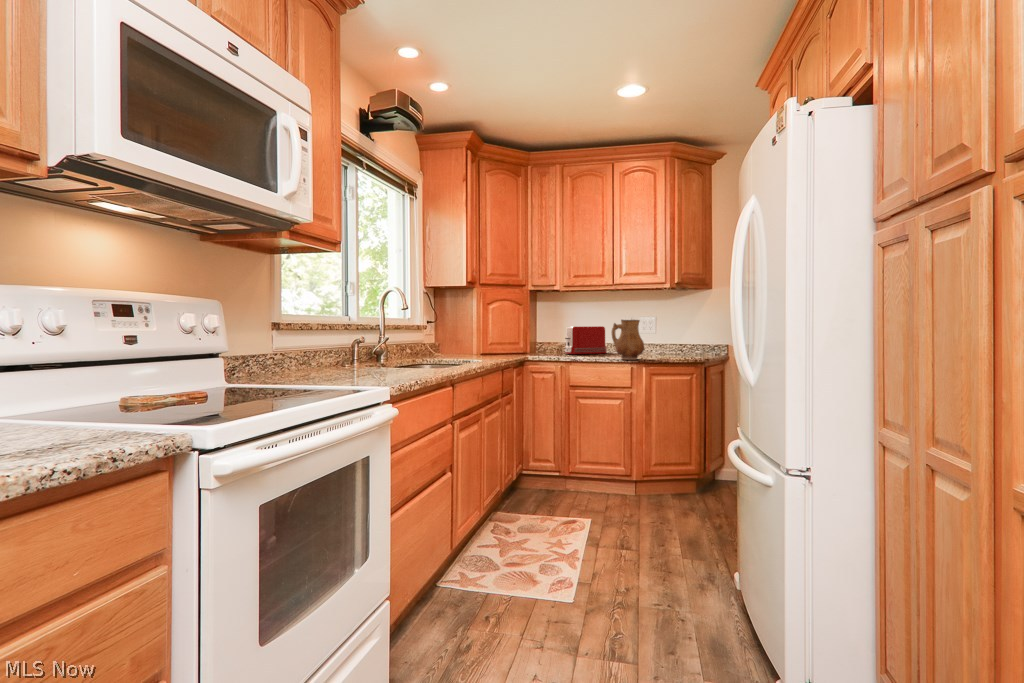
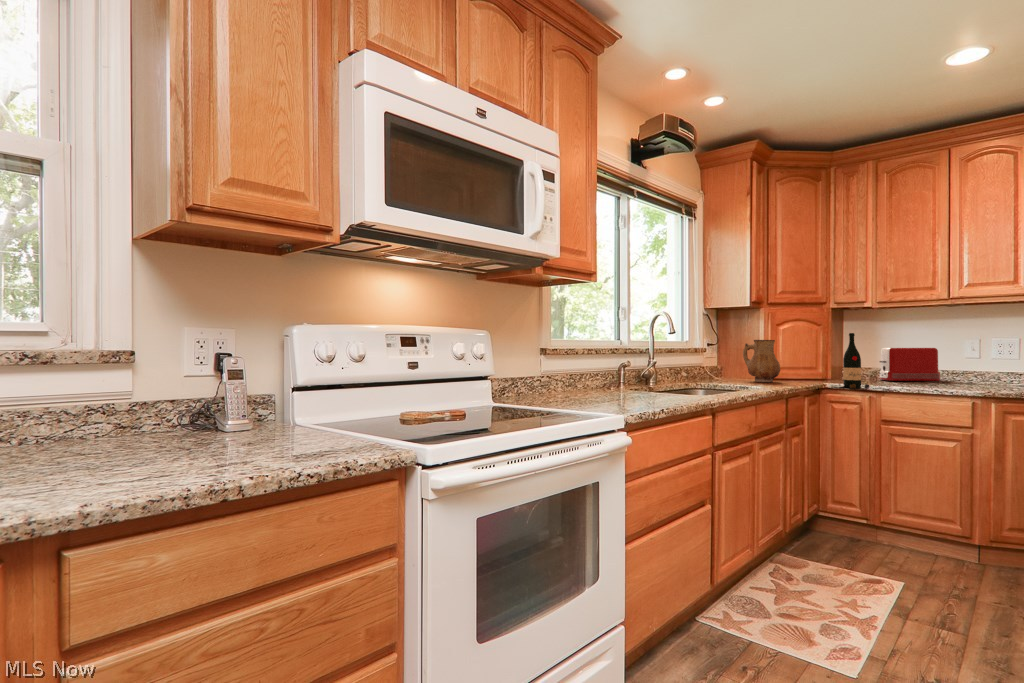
wine bottle: none [542,313,562,361] -> present [843,333,870,388]
ceramic pitcher: present [611,320,644,360] -> present [743,340,780,382]

